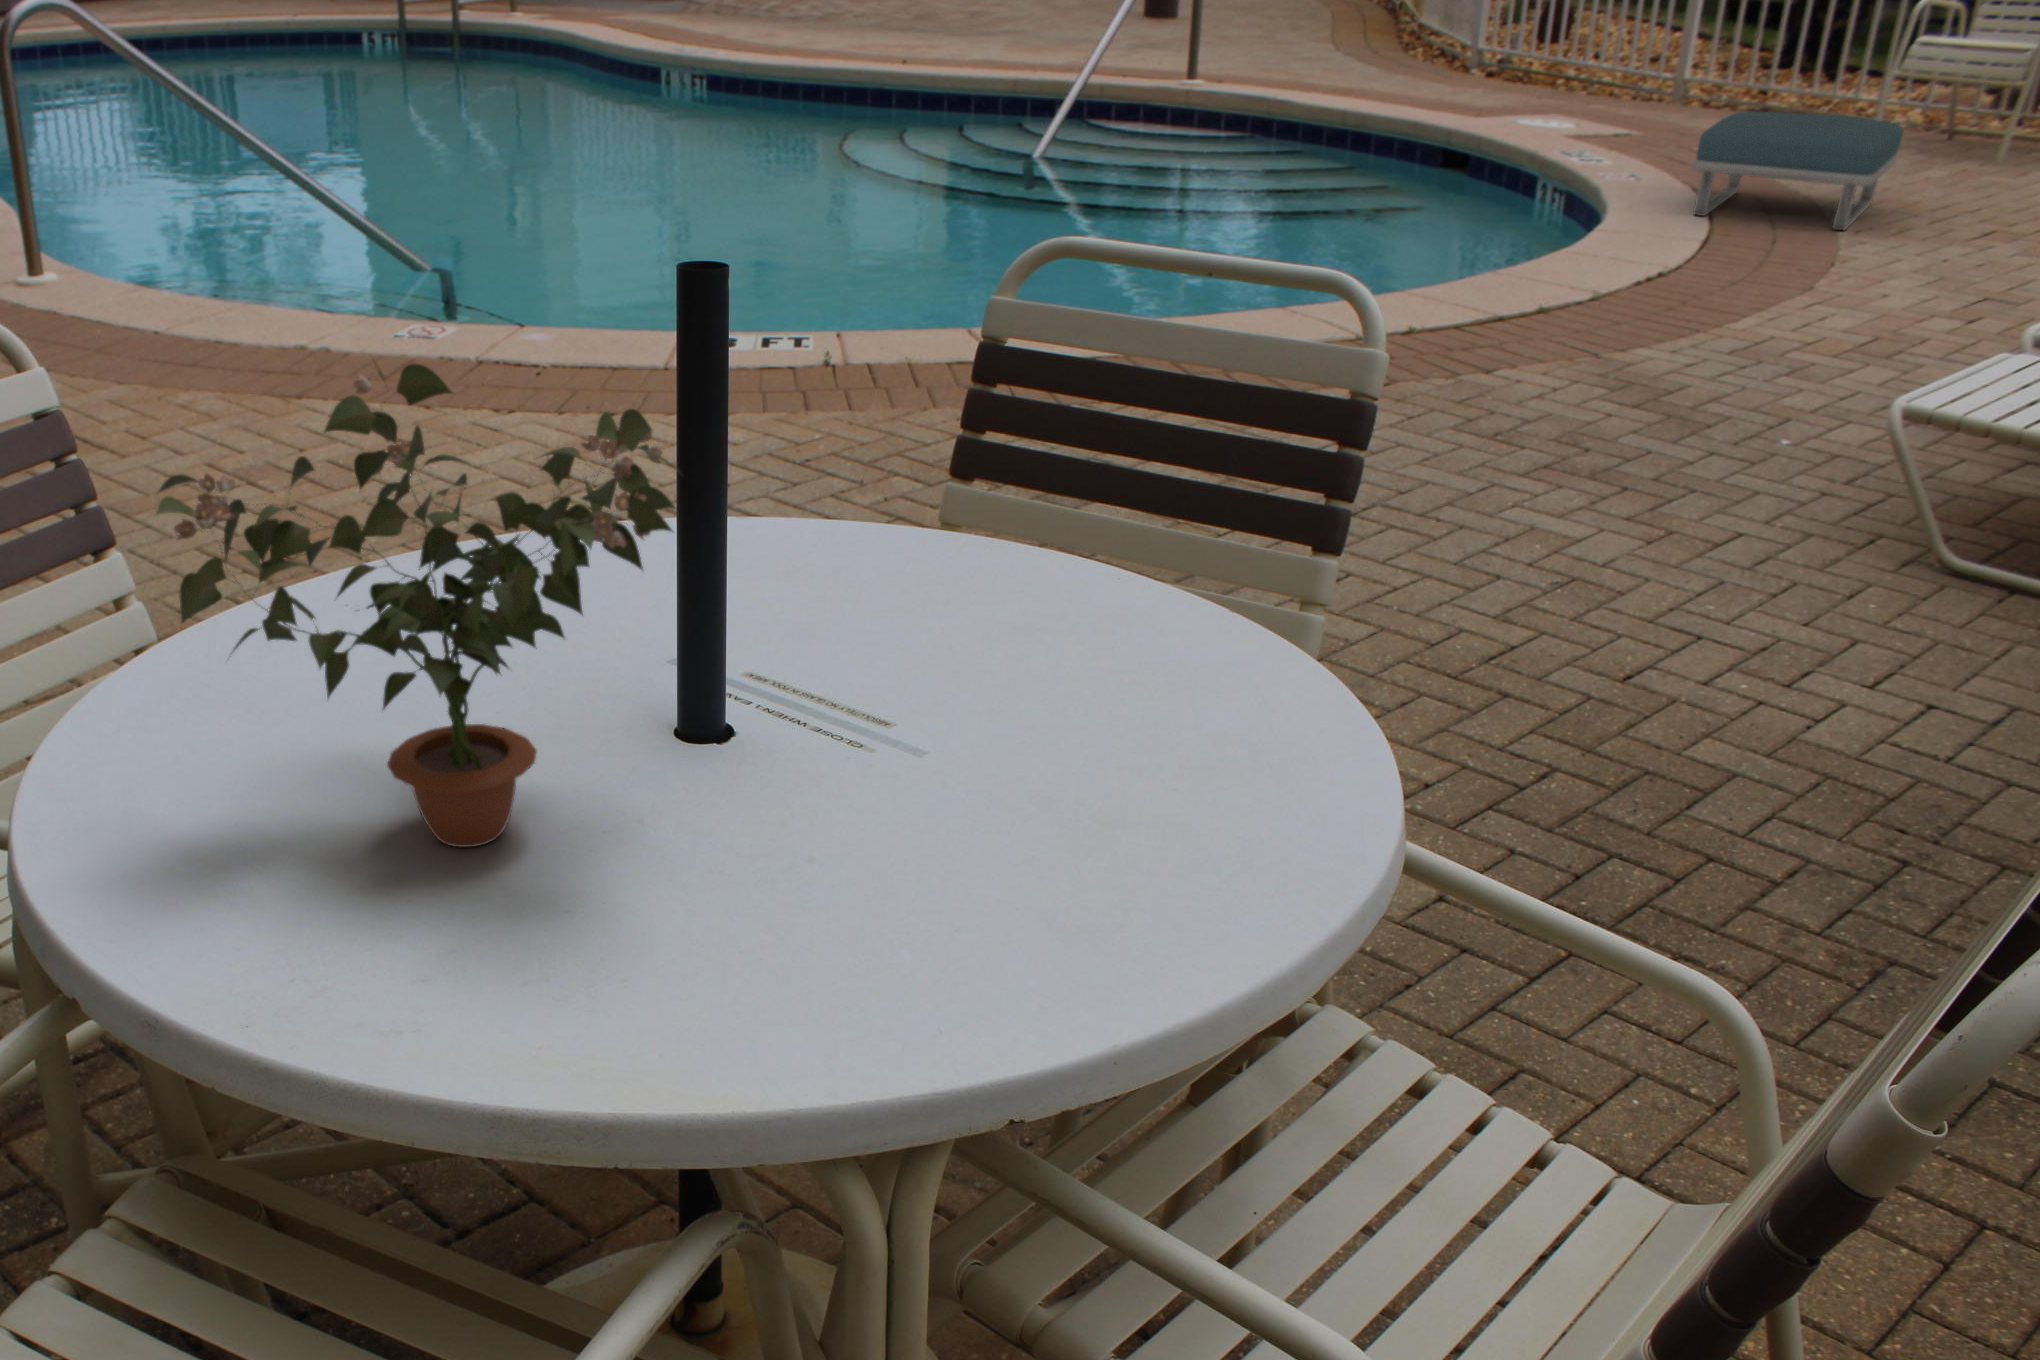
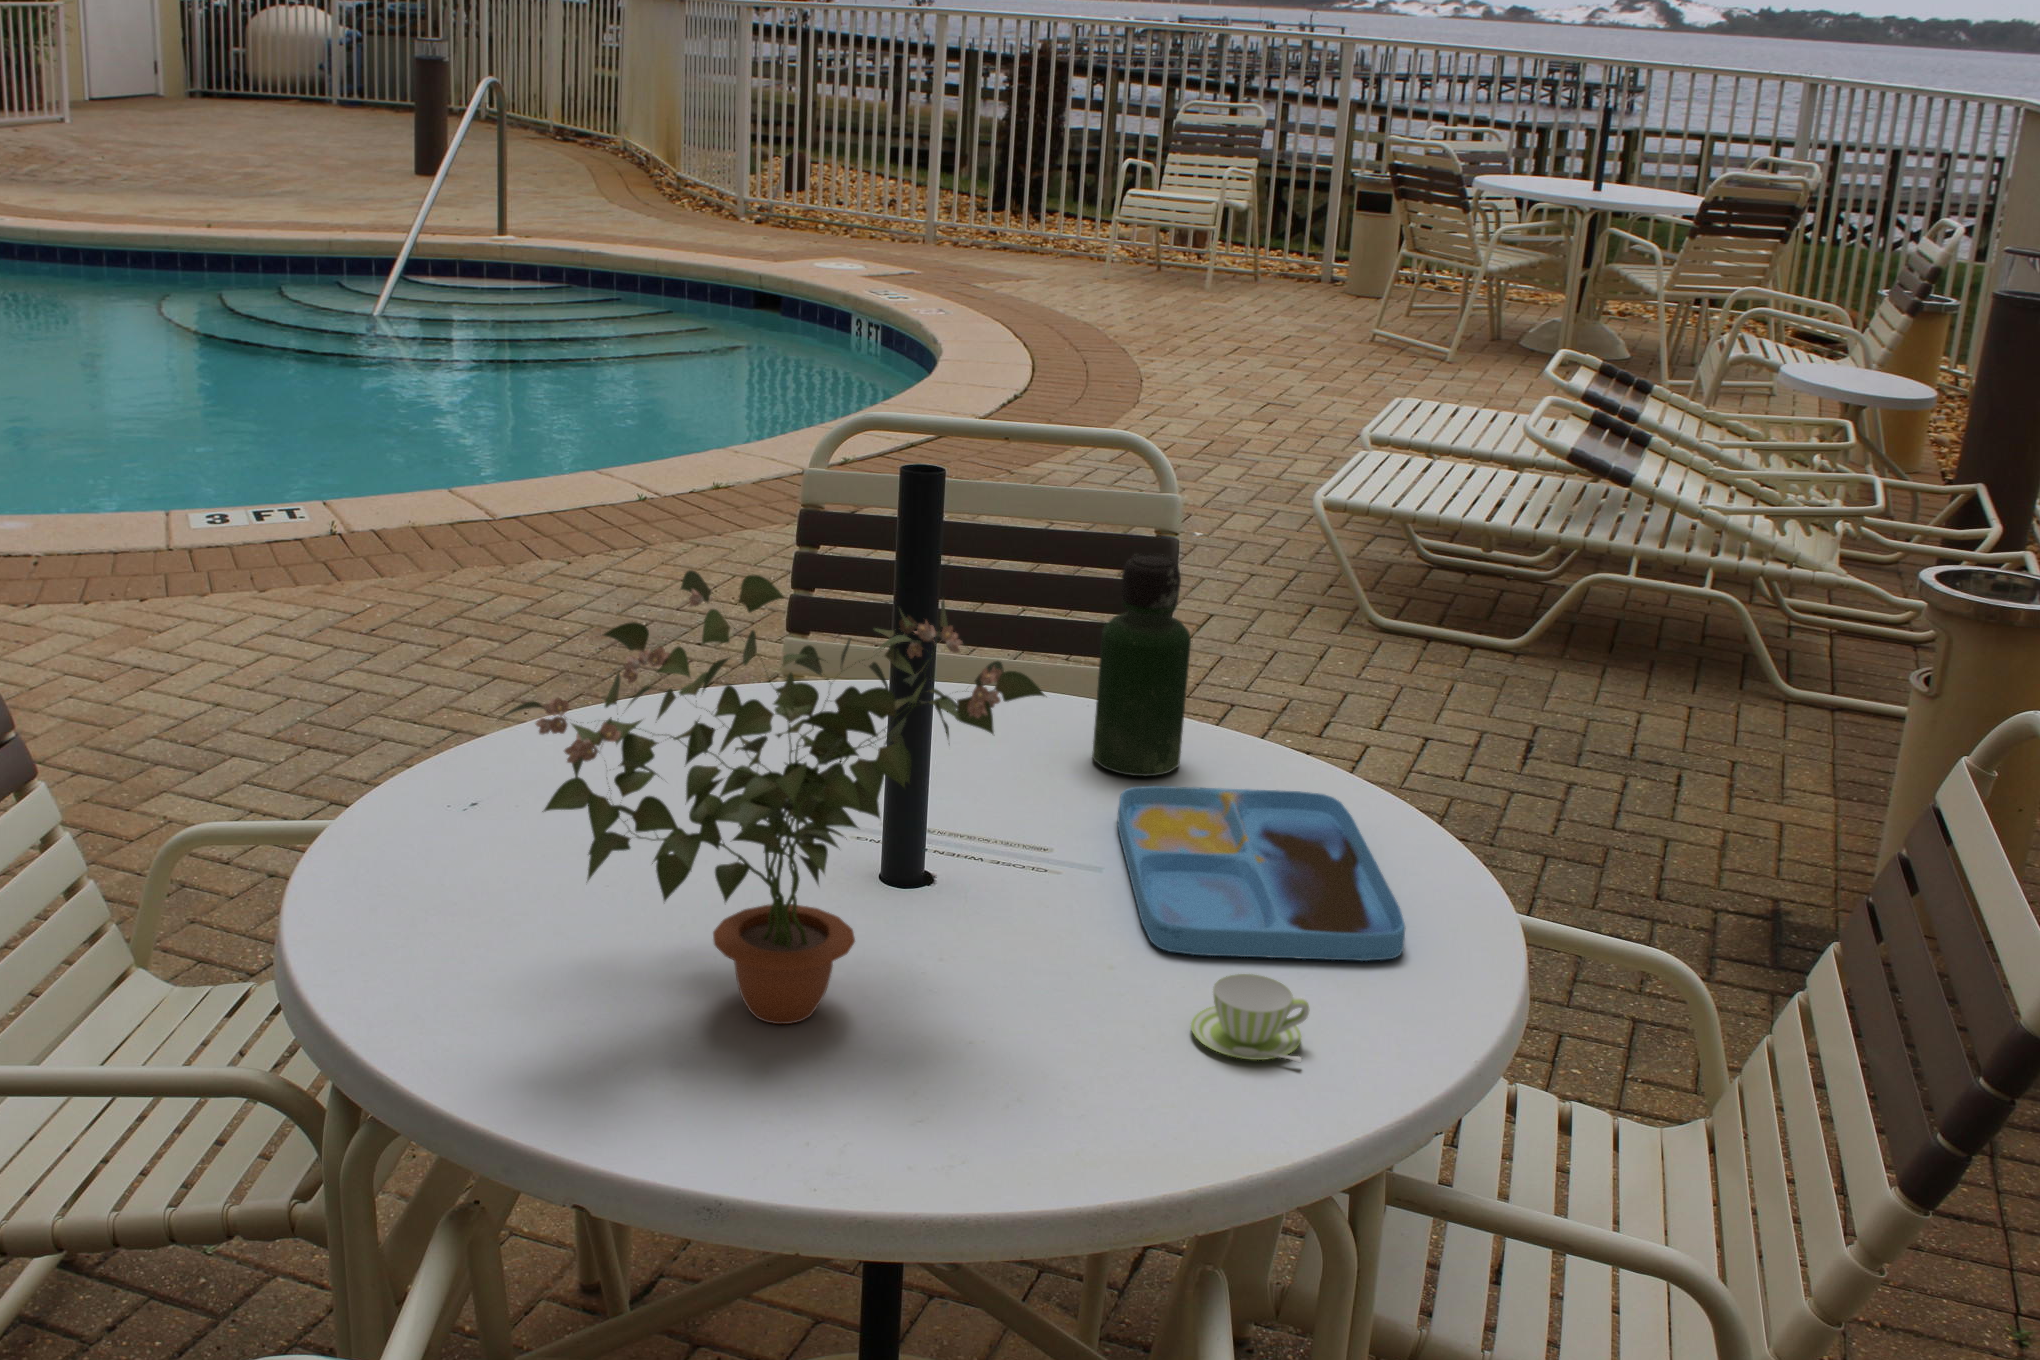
footstool: present [1692,111,1903,230] -> none [1000,256,1149,354]
bottle: none [1077,405,1197,669] -> present [1092,553,1191,776]
tray: none [912,675,1295,918] -> present [1118,786,1405,961]
cup: none [834,892,963,1005] -> present [1191,974,1309,1062]

